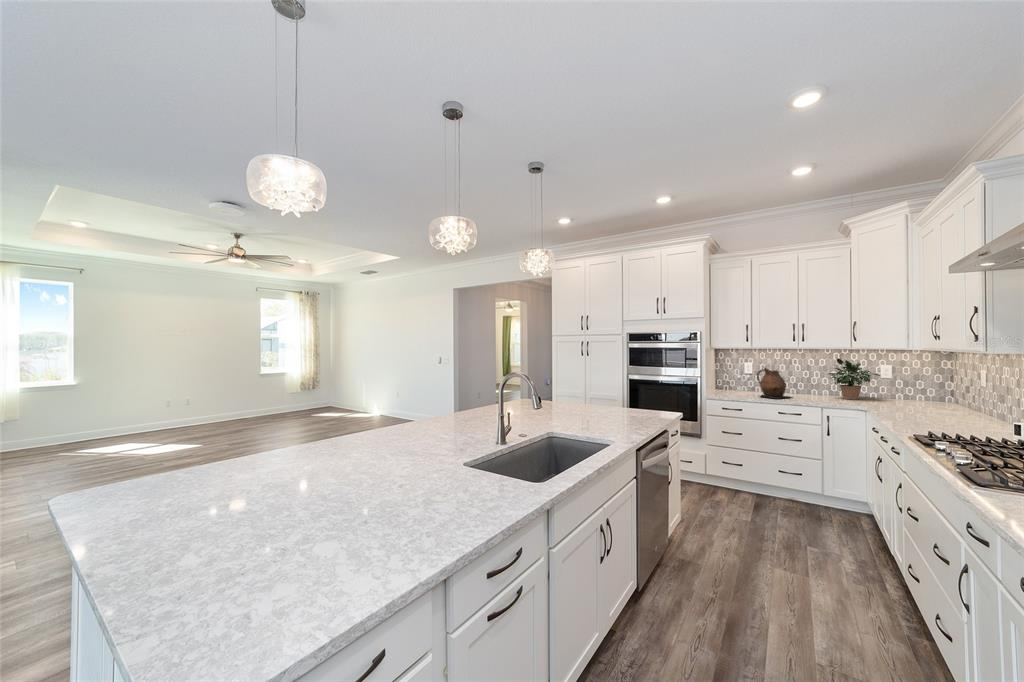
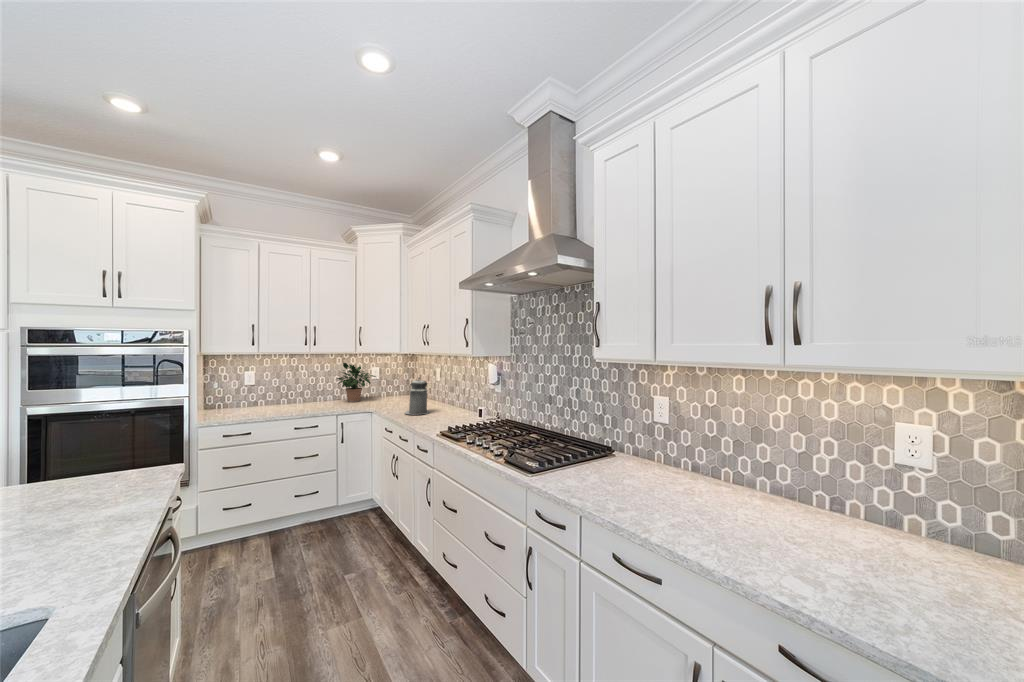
ceramic pitcher: present [757,366,790,398] -> none [267,376,306,414]
canister: none [897,376,940,421] -> present [405,378,430,415]

